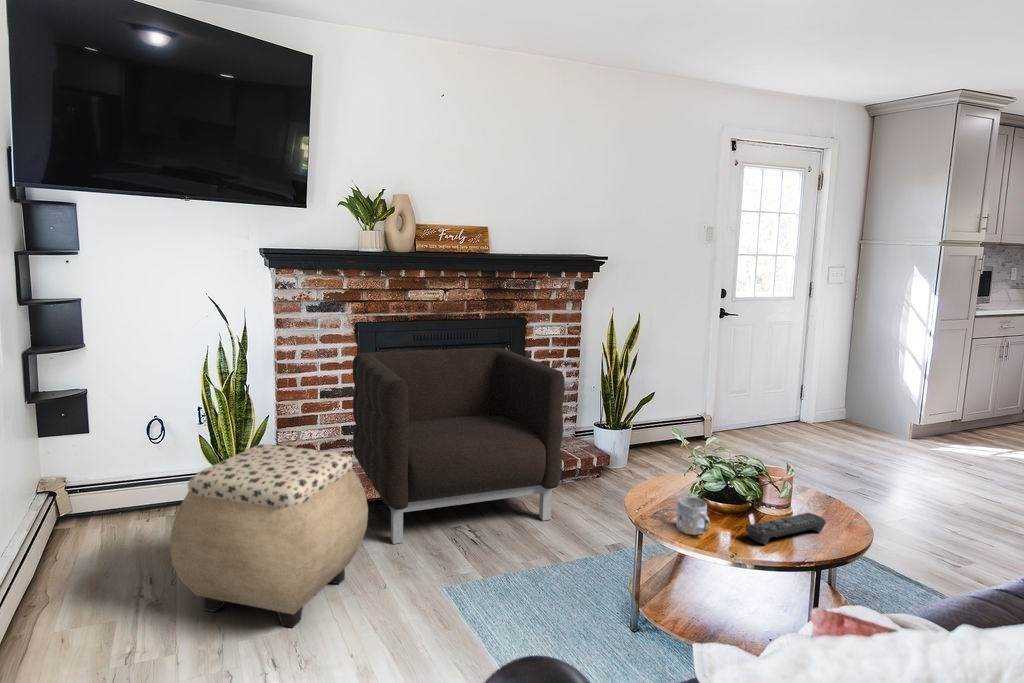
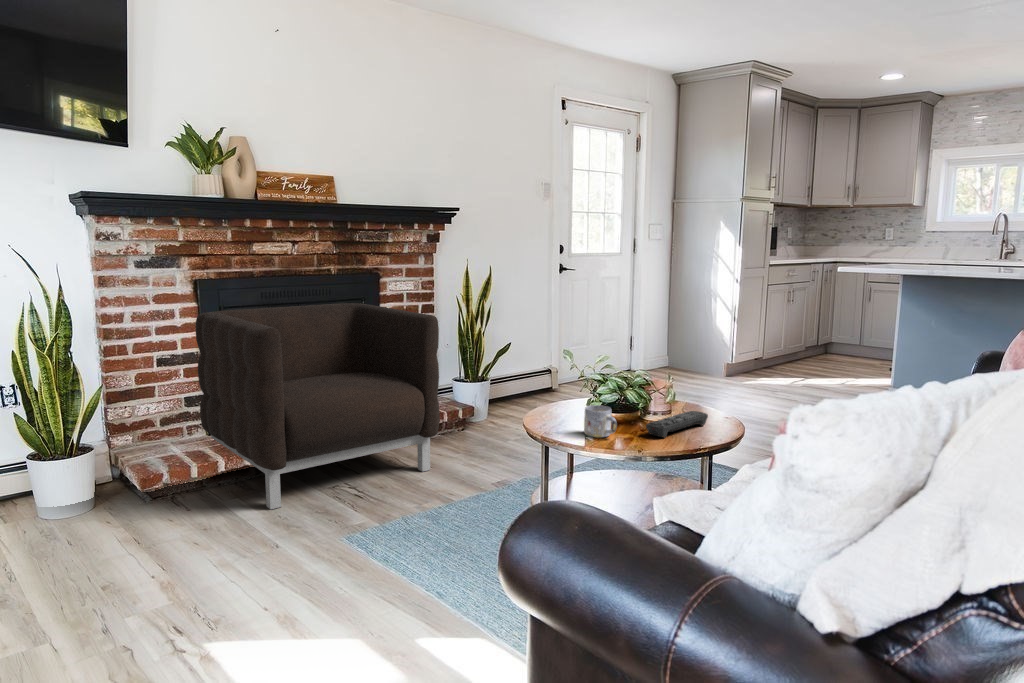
ottoman: present [170,444,368,627] -> none [21,406,250,597]

